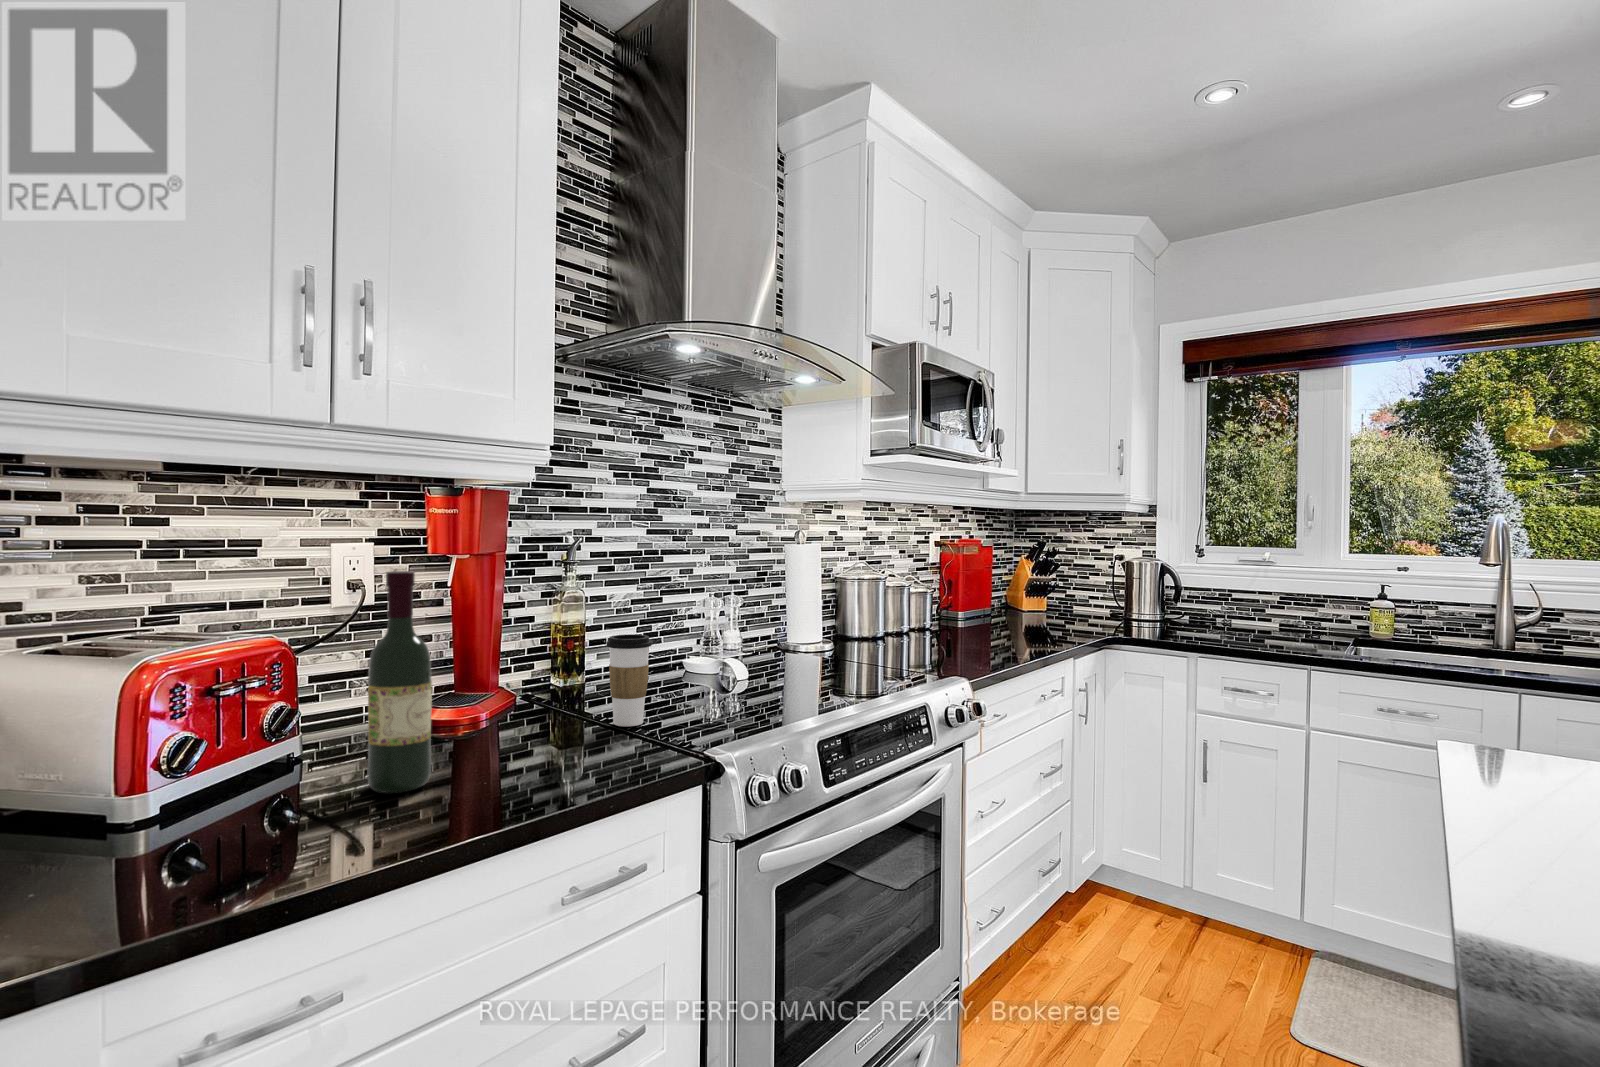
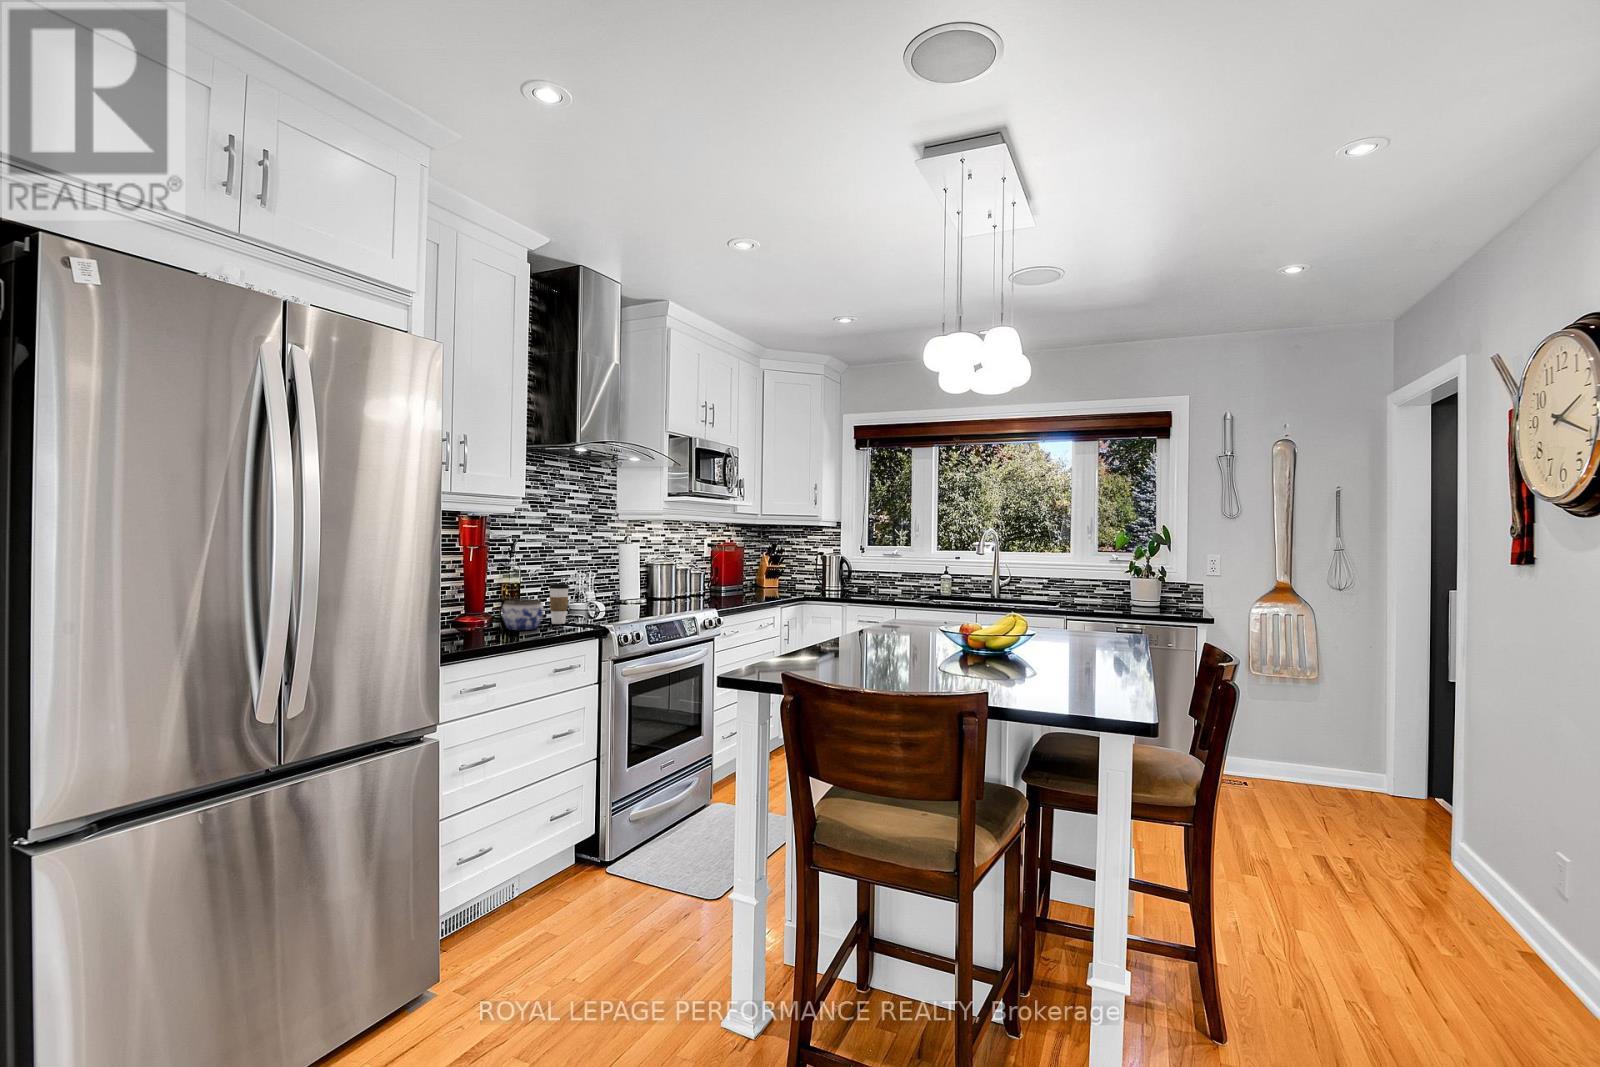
wine bottle: present [368,571,432,793] -> none [472,552,496,637]
jar: none [482,675,578,756] -> present [502,599,543,630]

